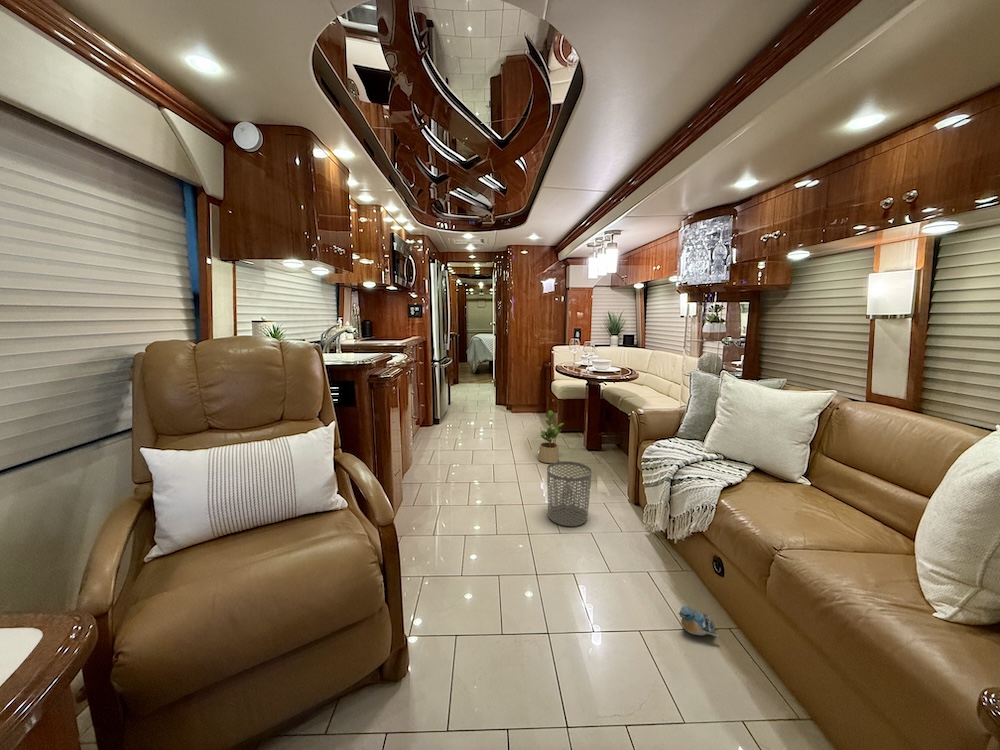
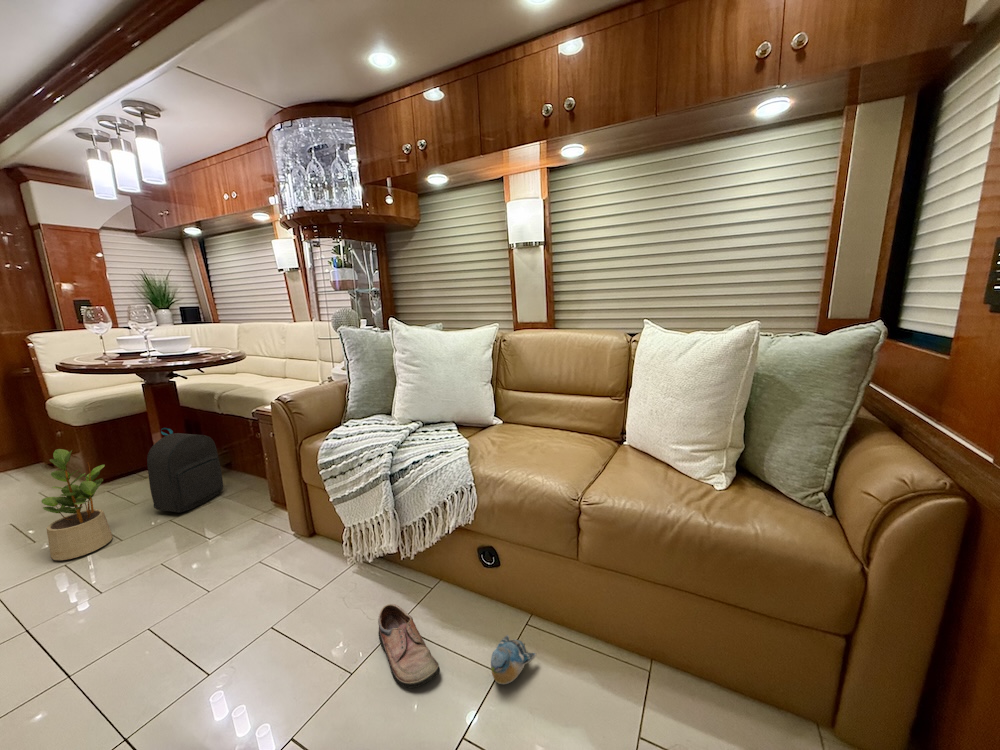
backpack: none [577,412,612,462] -> present [147,428,223,512]
waste bin: present [547,461,592,526] -> none [105,522,239,678]
shoe: none [634,553,658,600] -> present [378,604,440,688]

